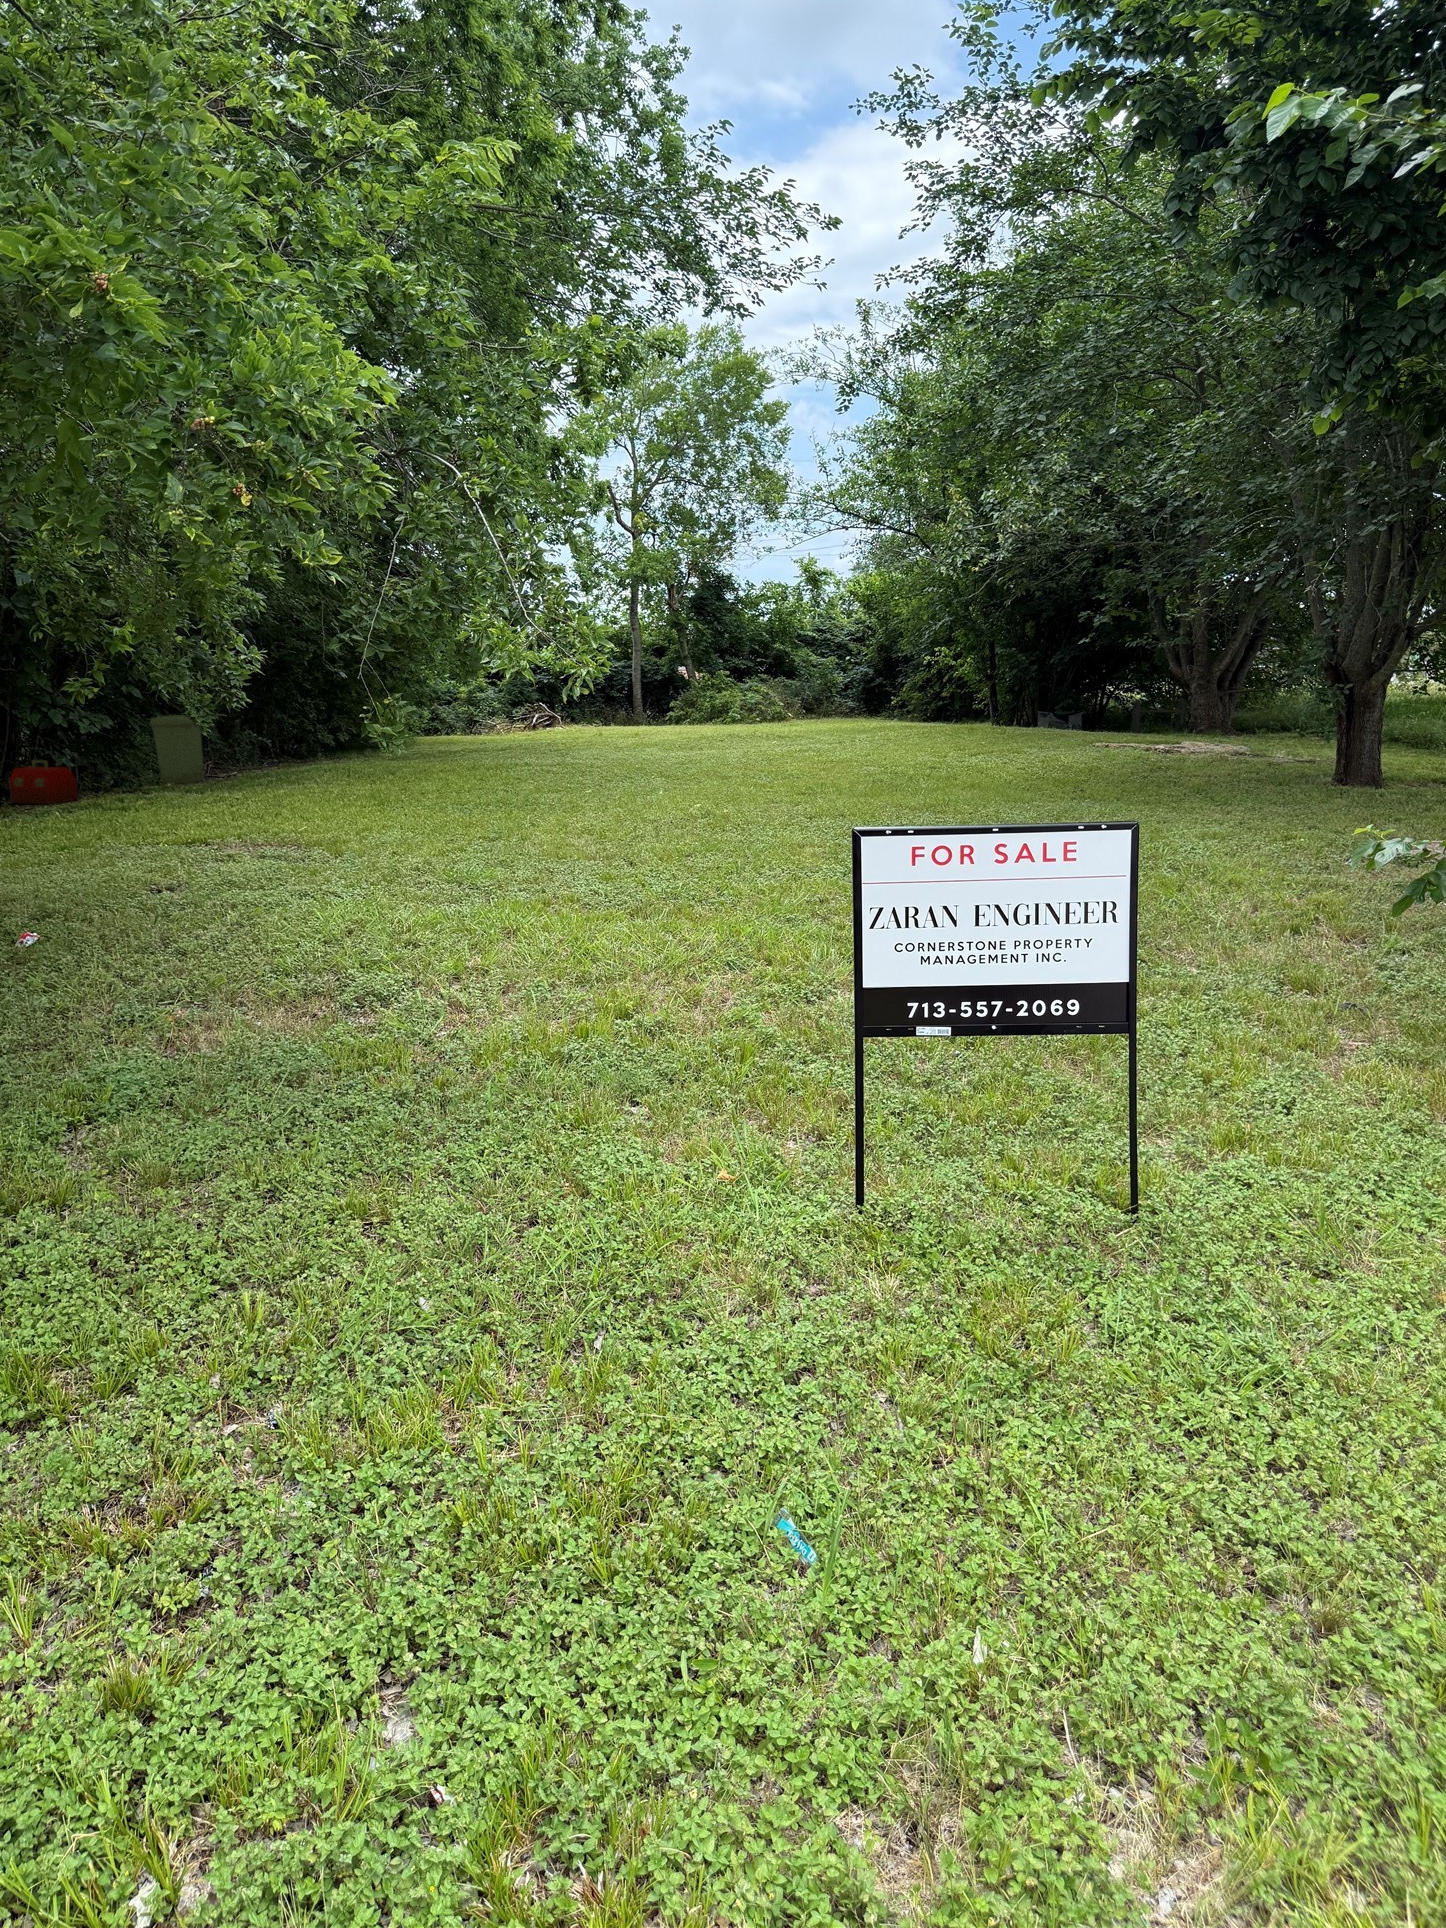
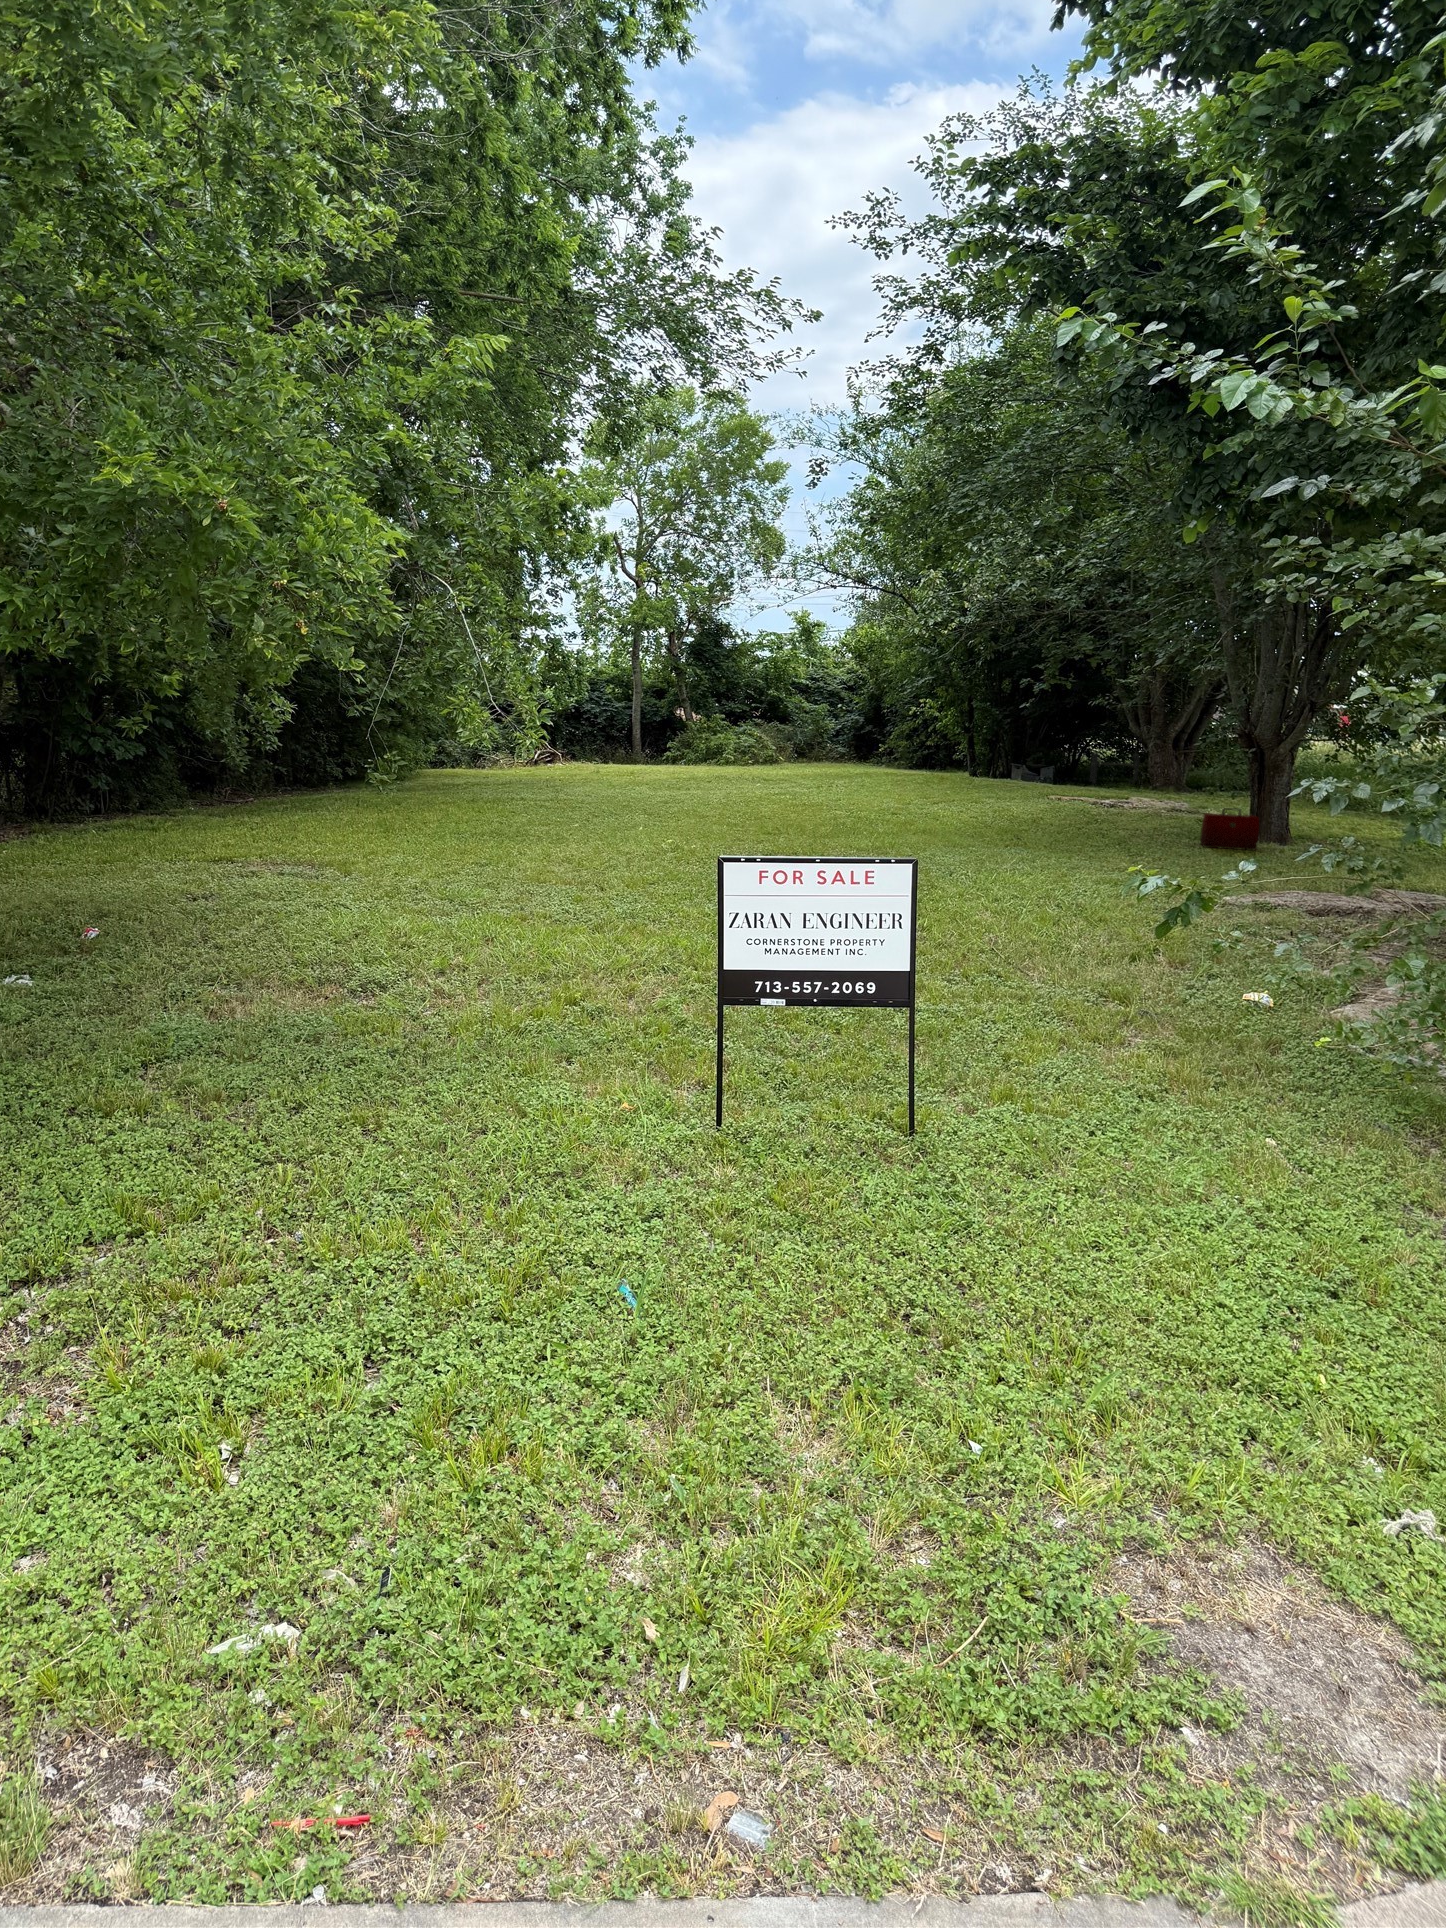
trash can: present [150,715,204,784] -> none [181,743,229,804]
toolbox: present [9,760,78,804] -> present [1200,808,1259,850]

